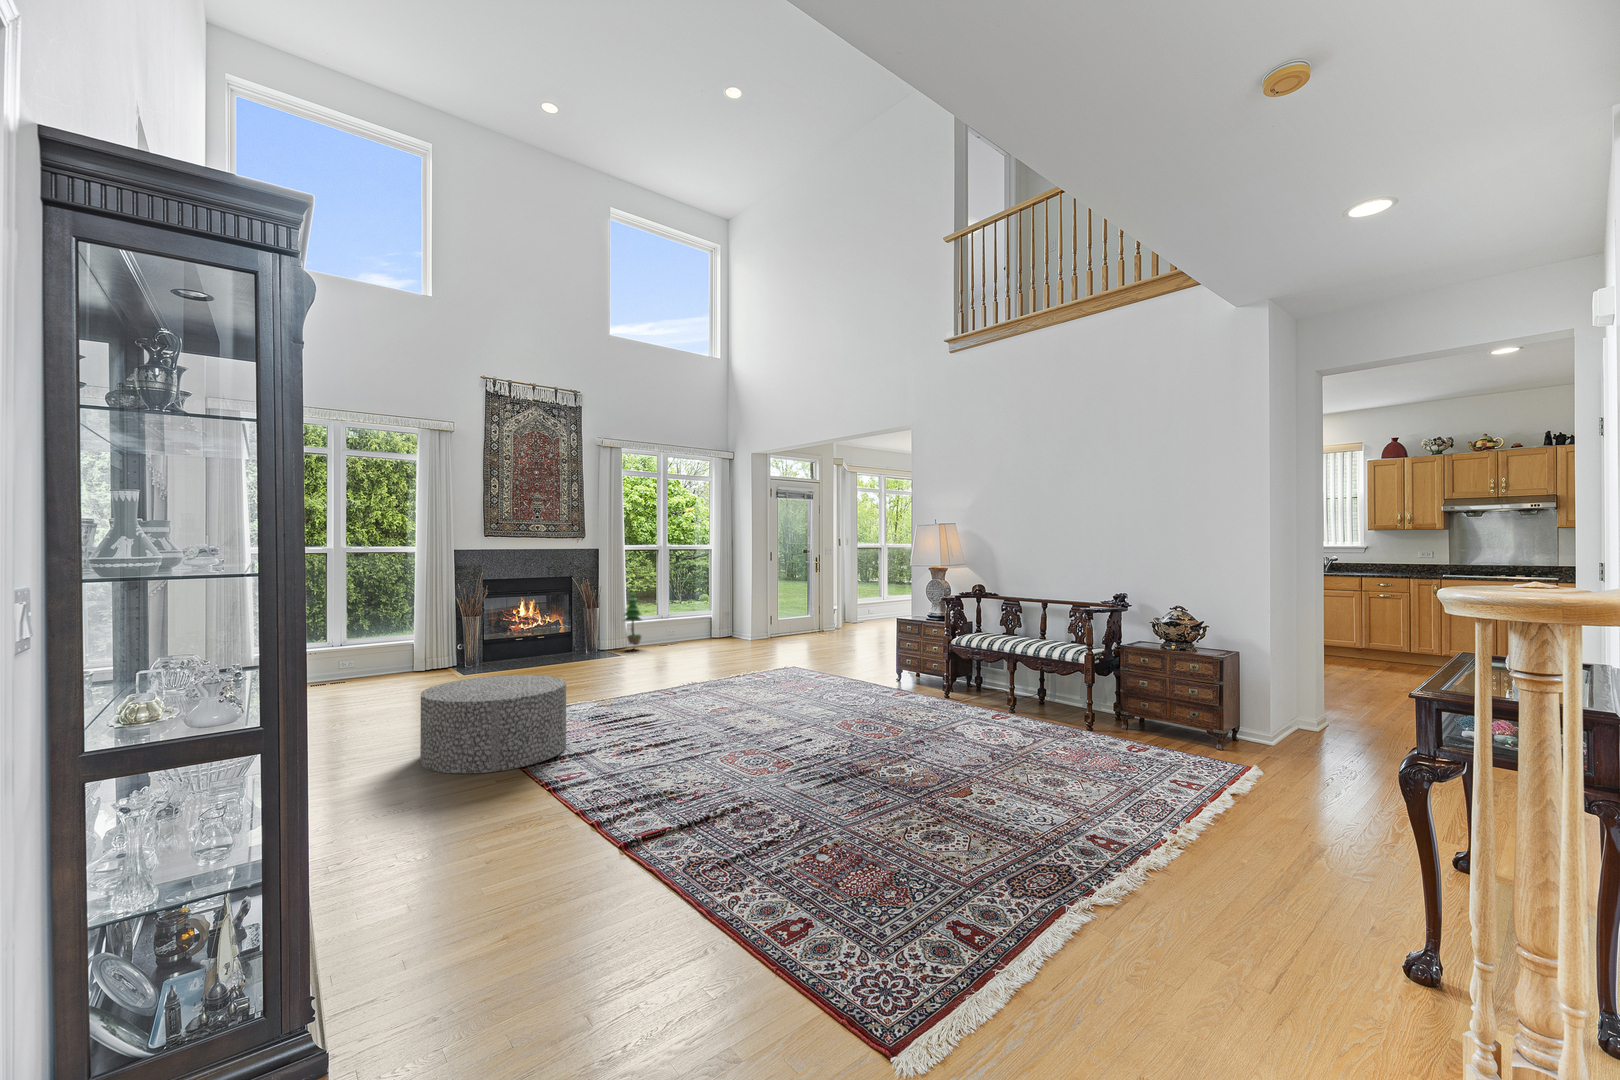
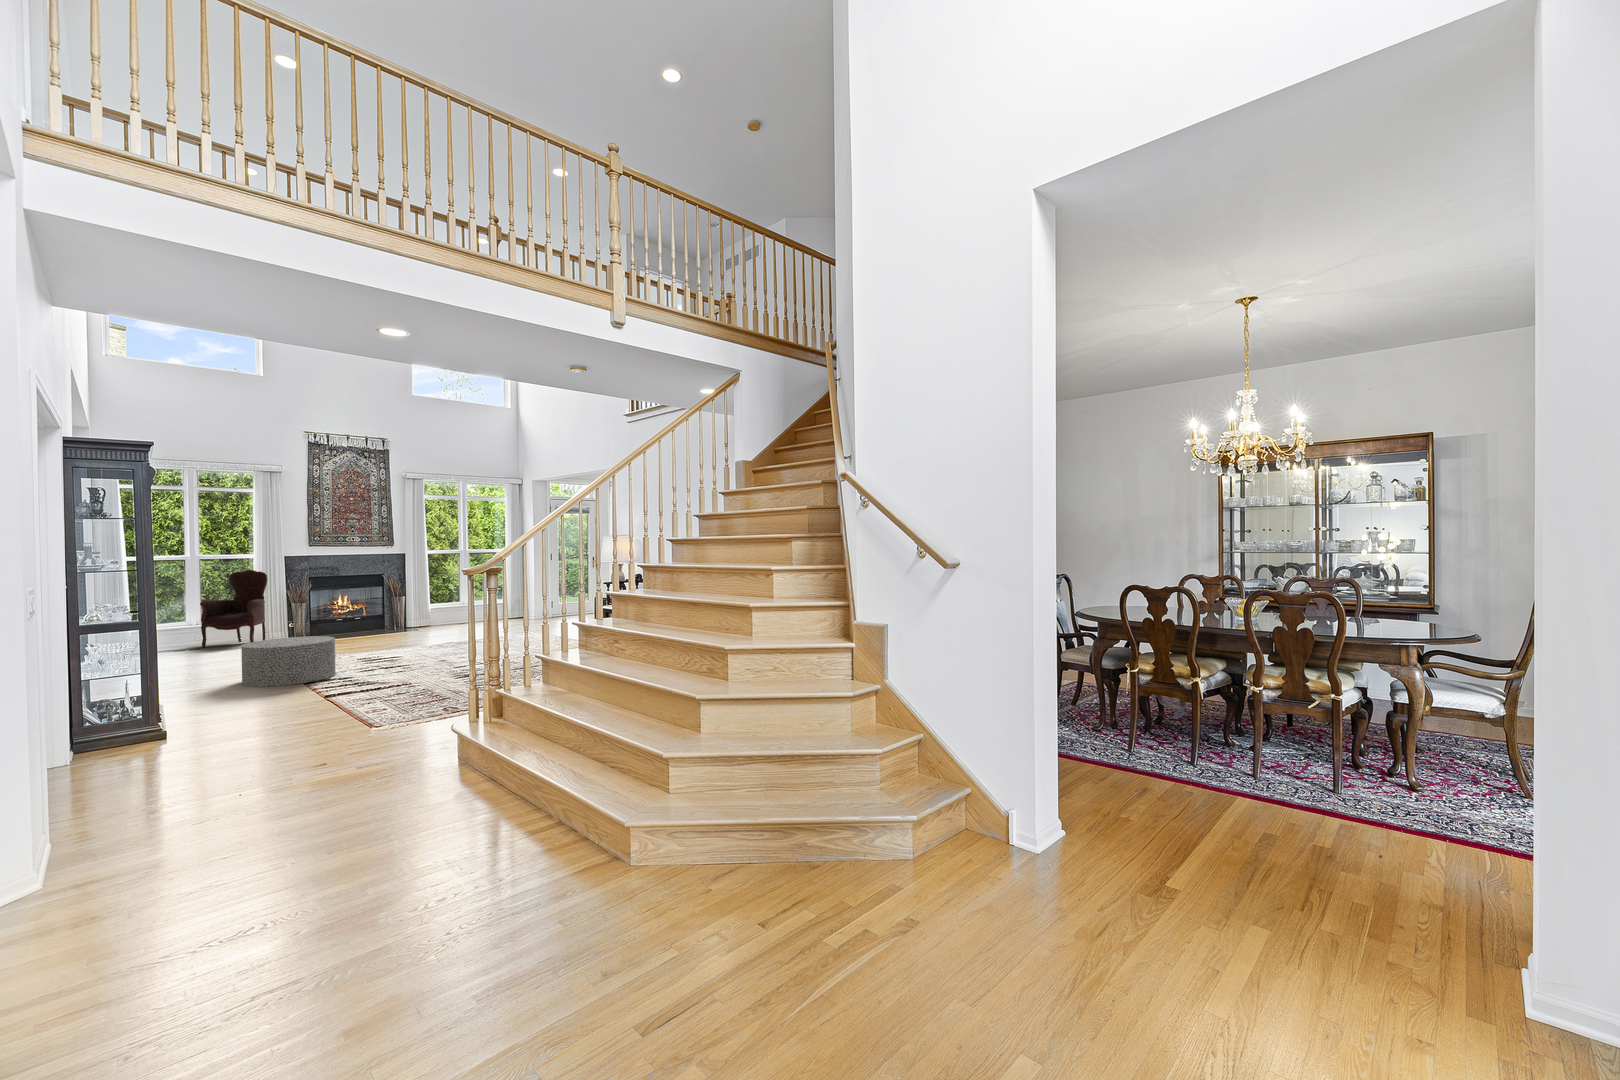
armchair: none [345,567,432,677] -> present [200,570,267,648]
potted tree: present [624,591,642,649] -> none [424,583,442,627]

